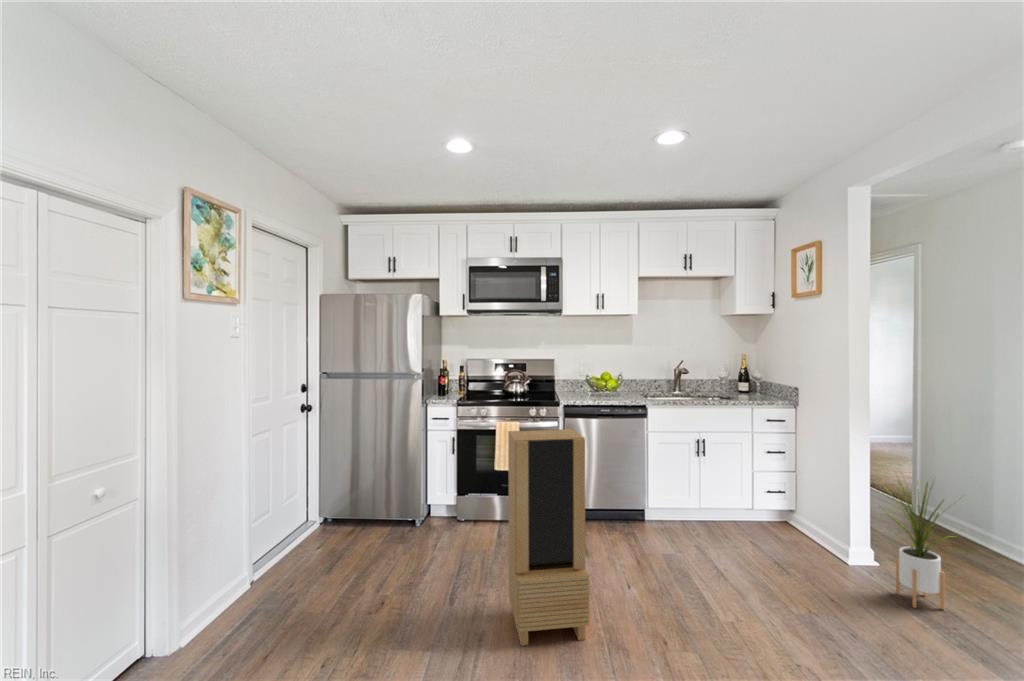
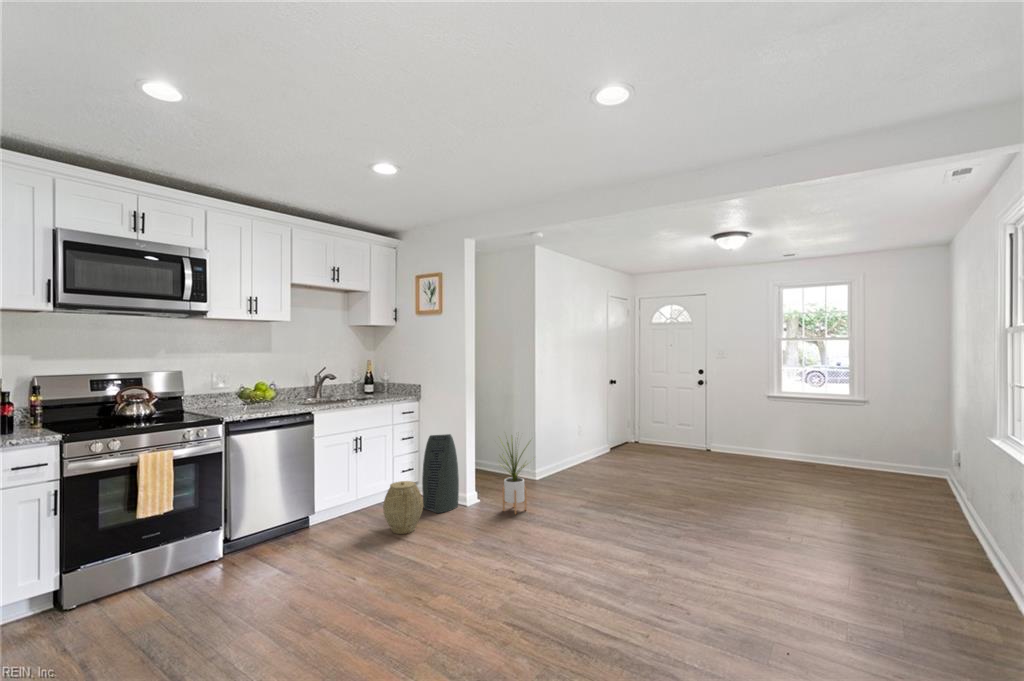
storage cabinet: present [508,429,589,646] -> none [271,431,373,660]
air purifier: none [777,455,834,561] -> present [422,434,459,513]
woven basket: none [703,501,753,567] -> present [383,481,423,534]

